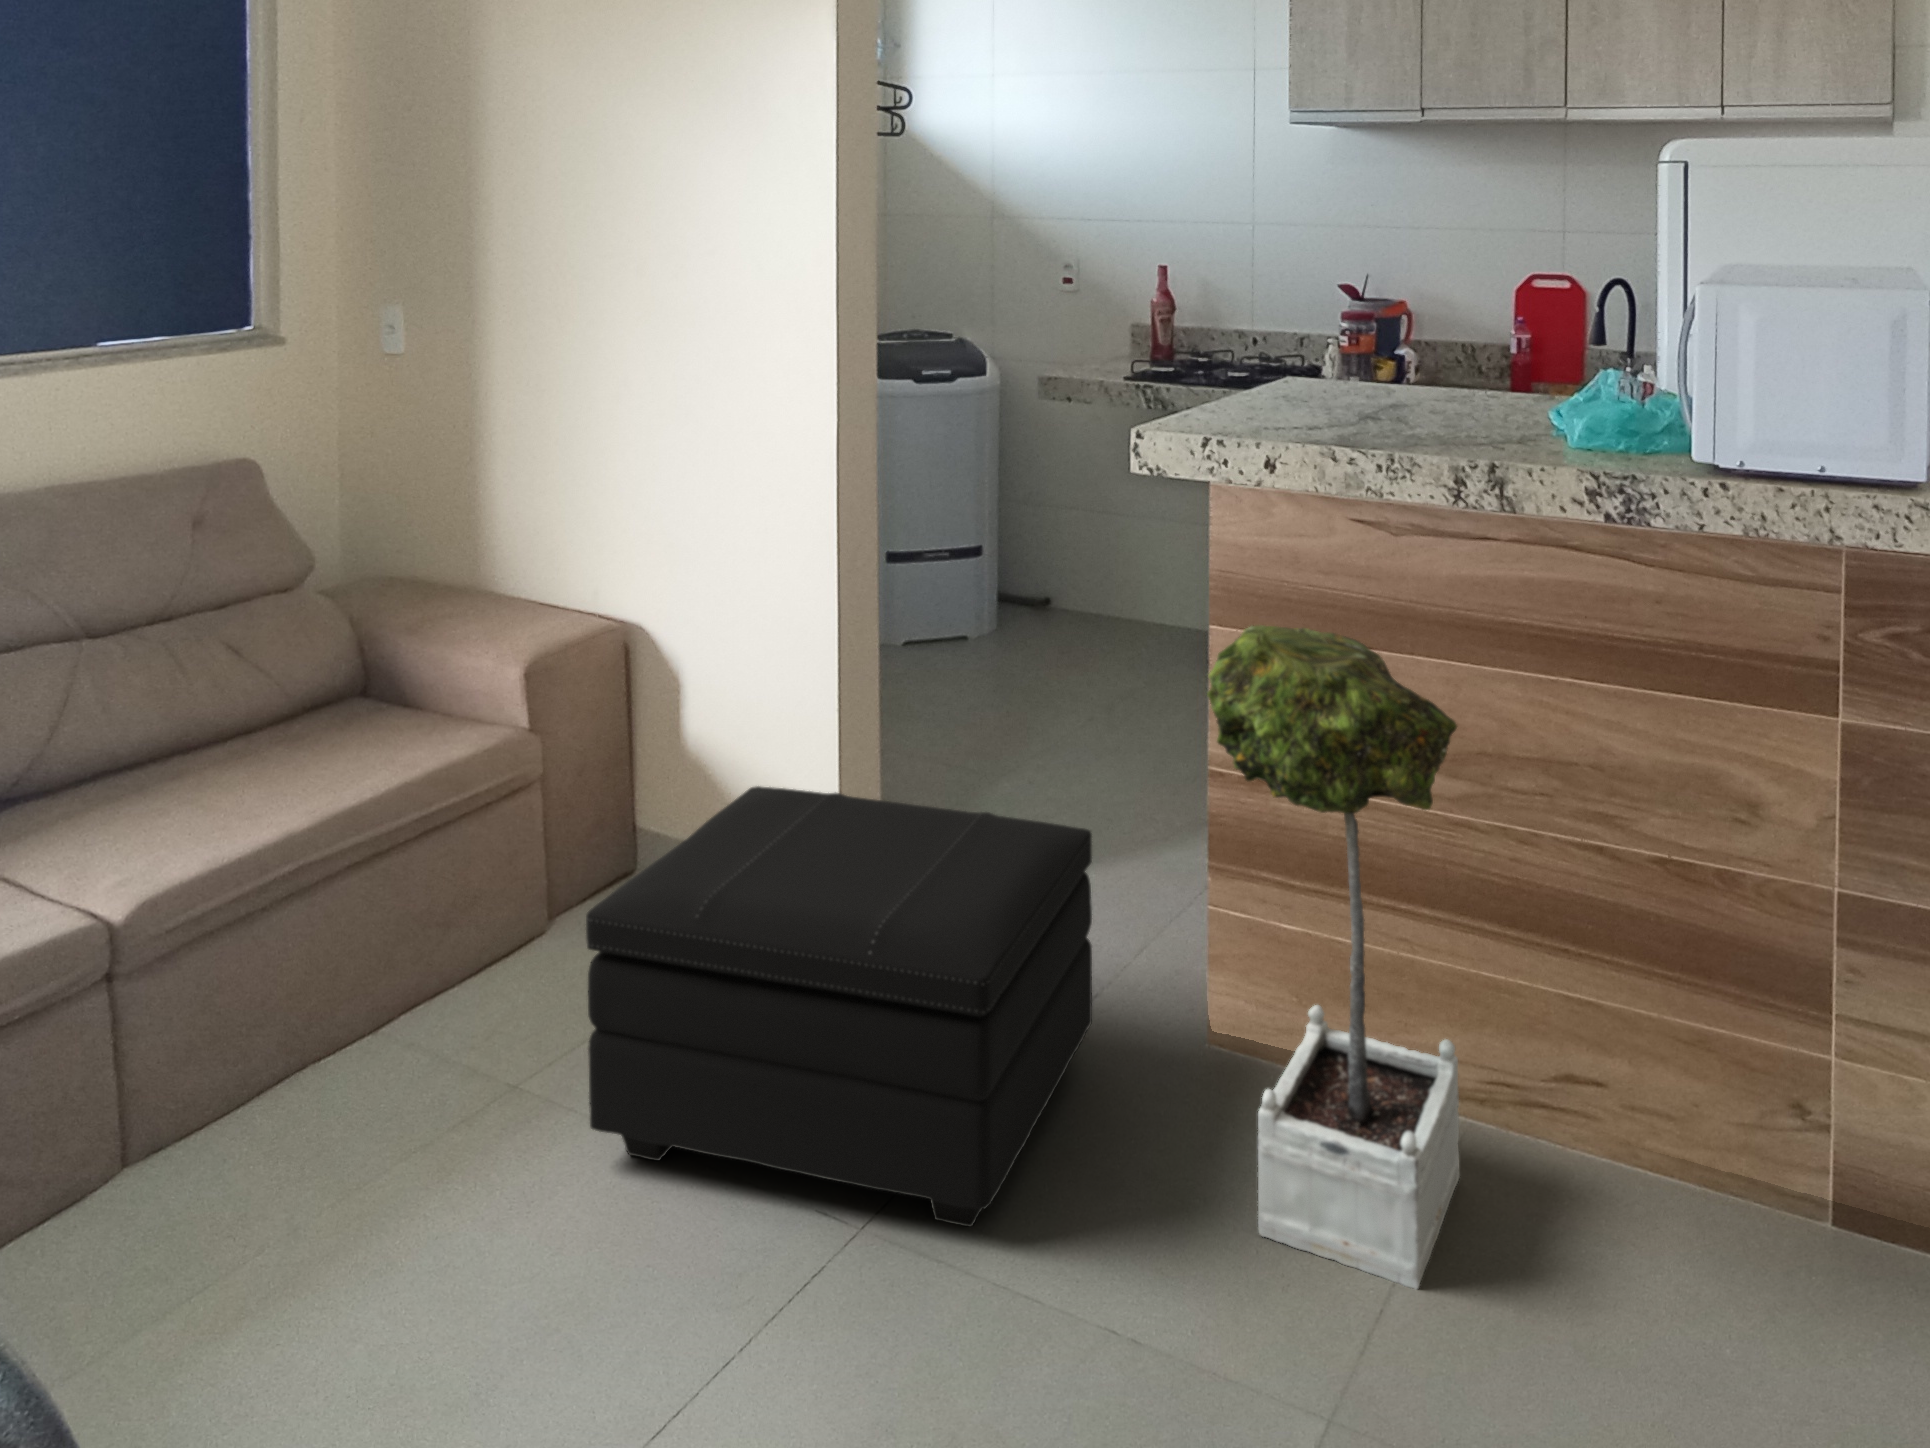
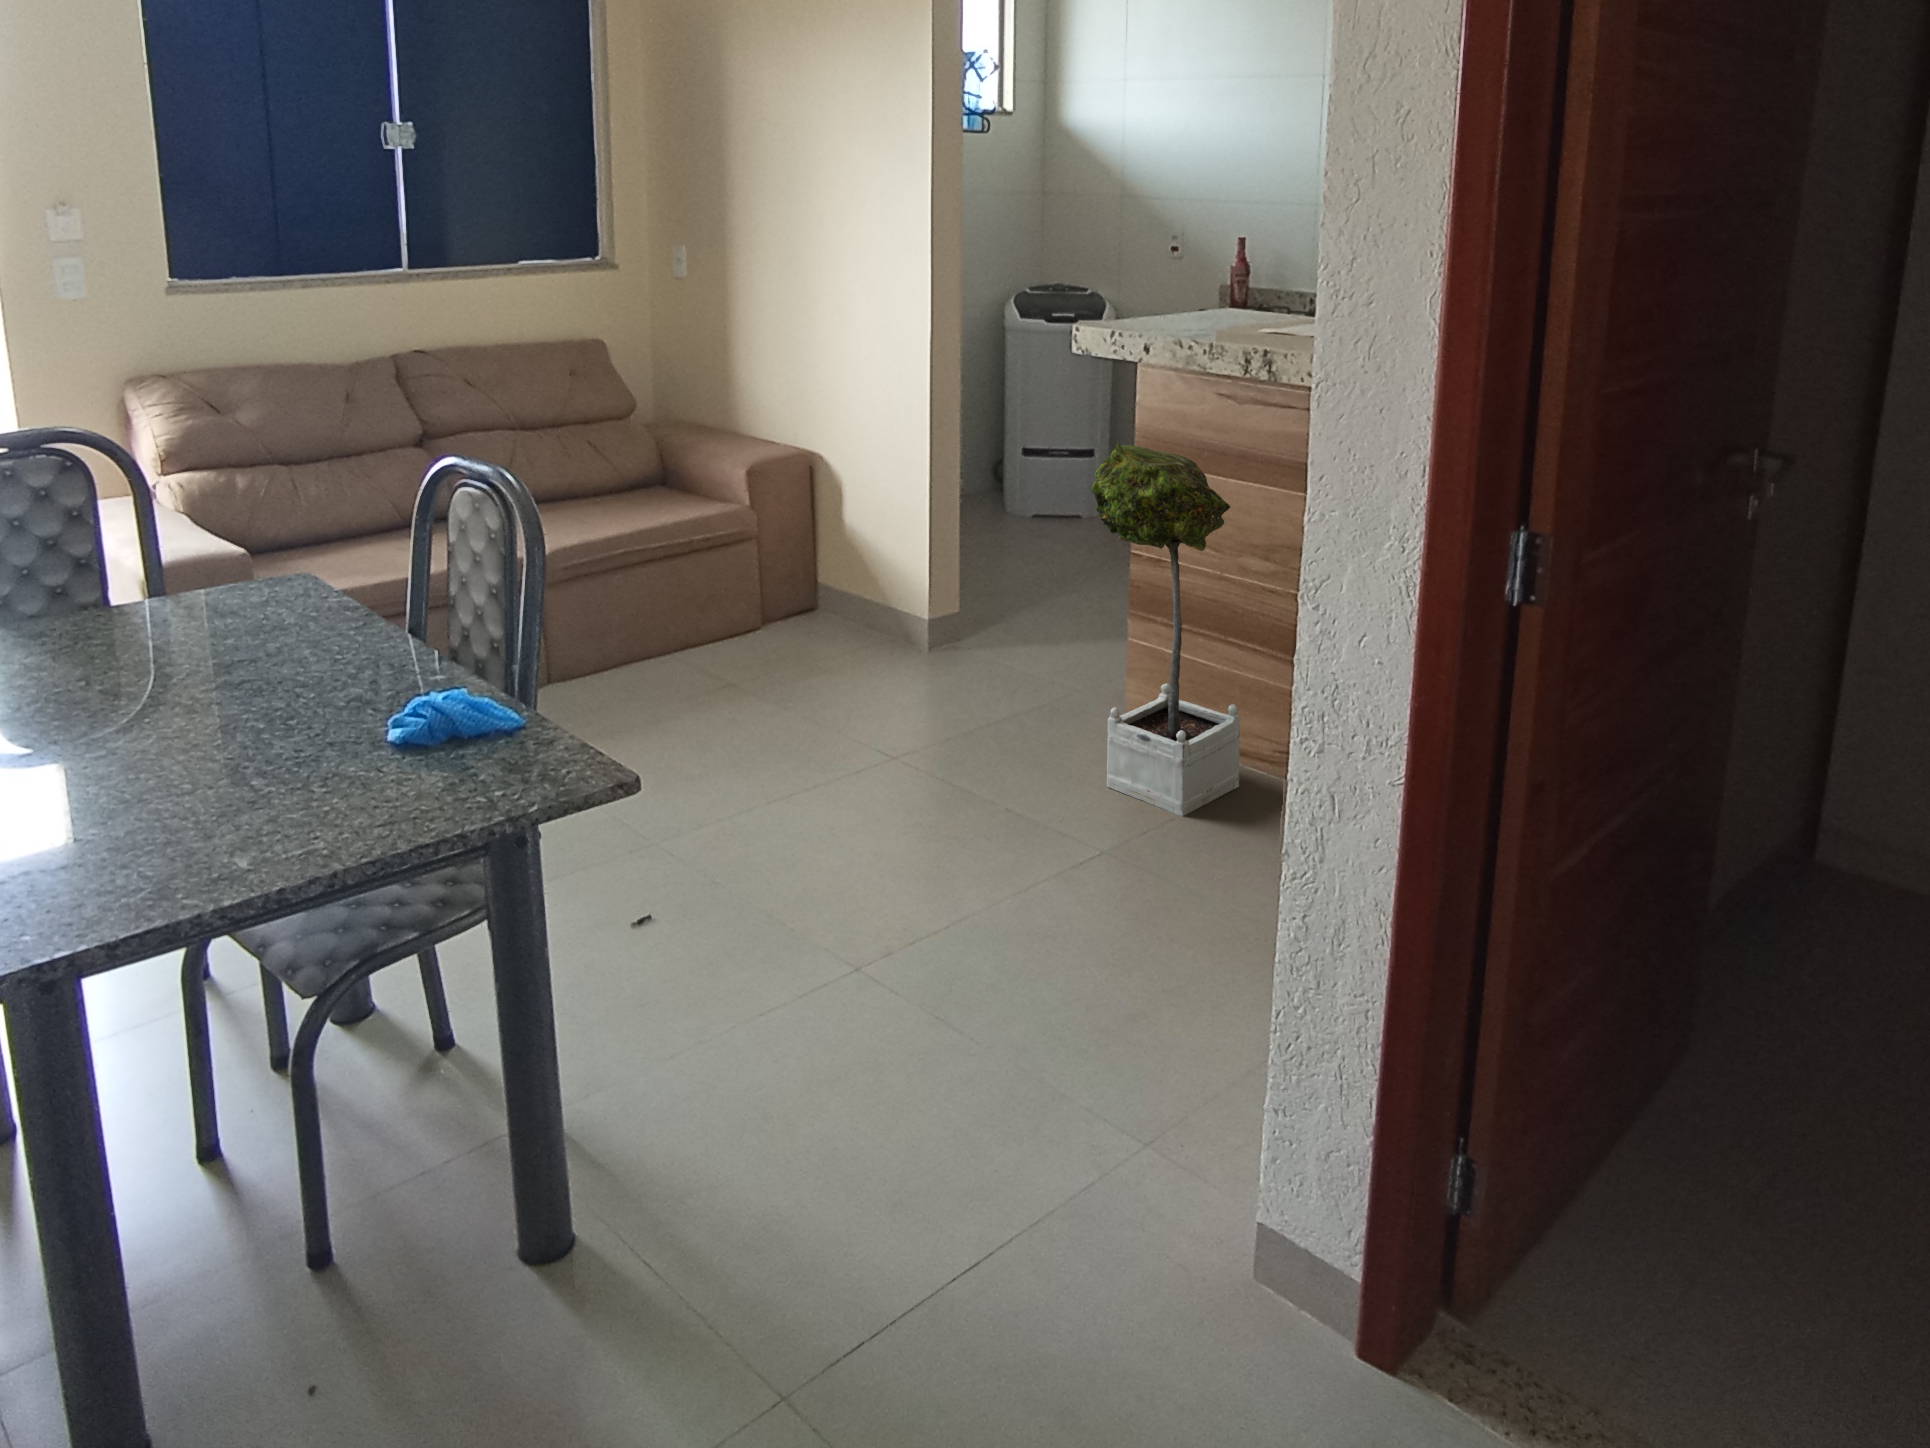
footstool: present [586,786,1092,1227] -> none [765,544,1054,762]

